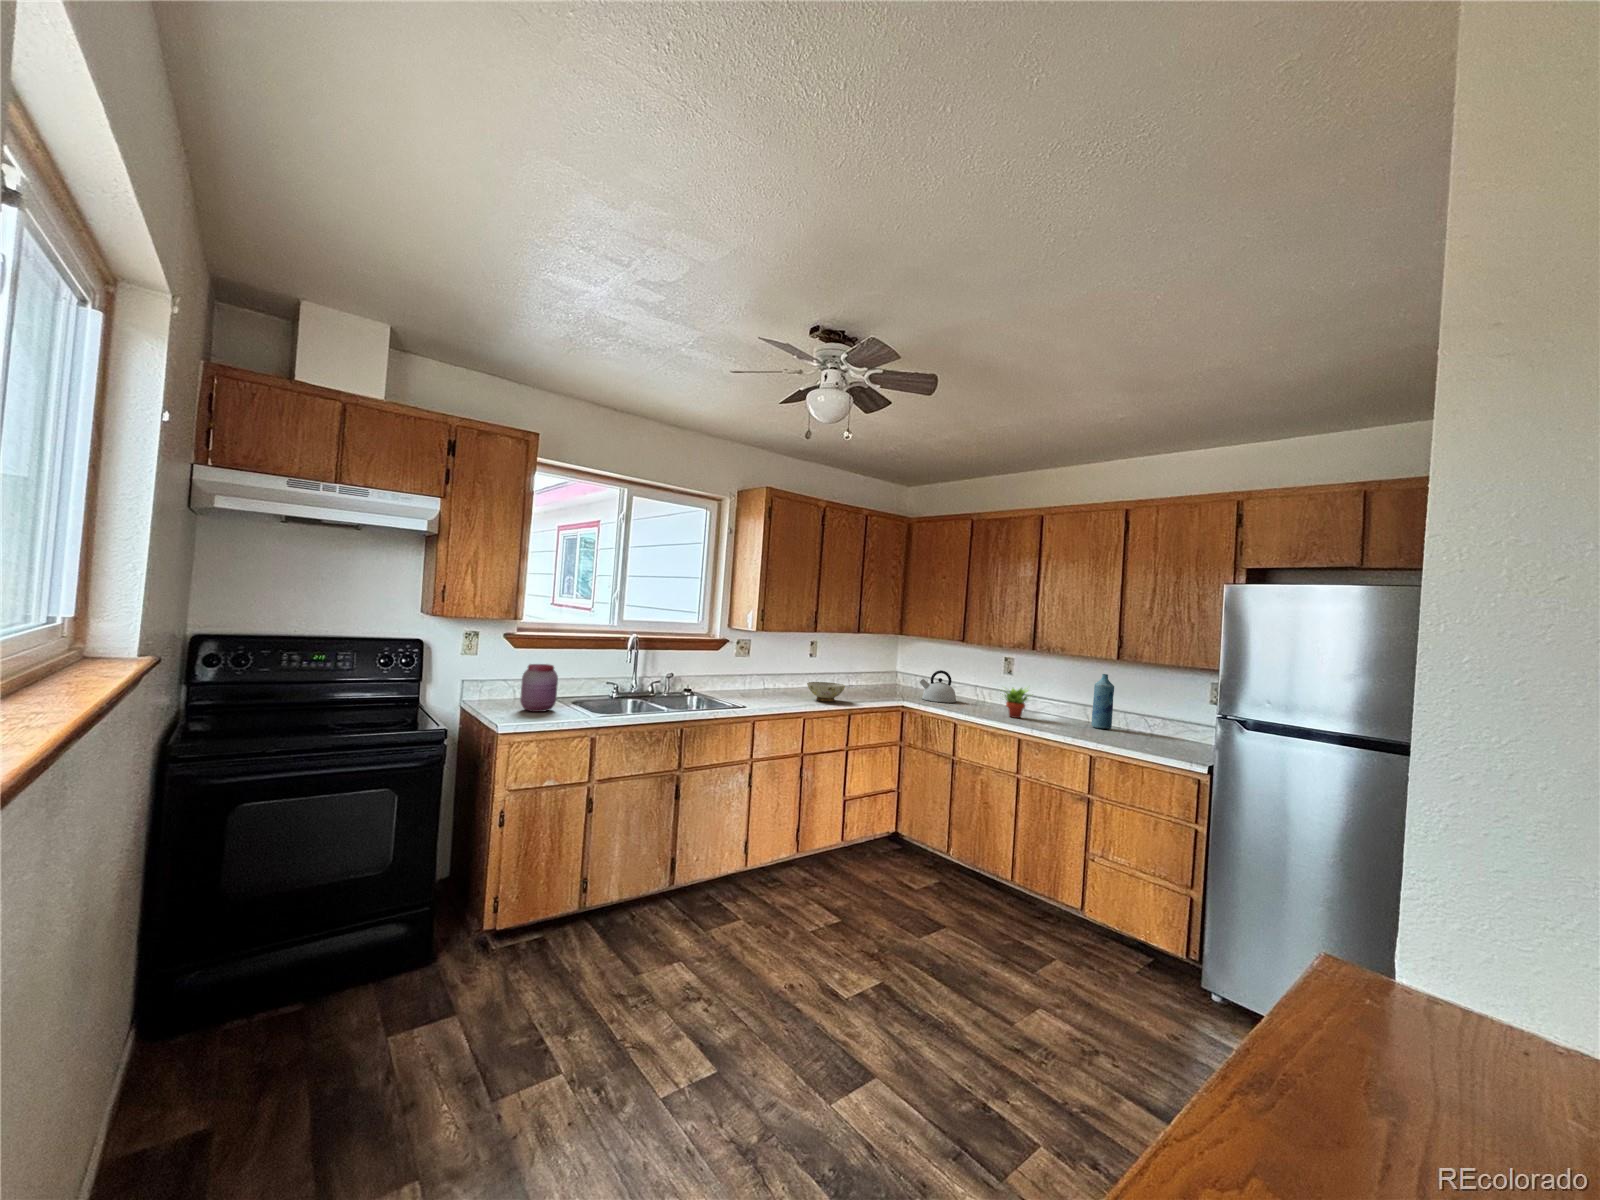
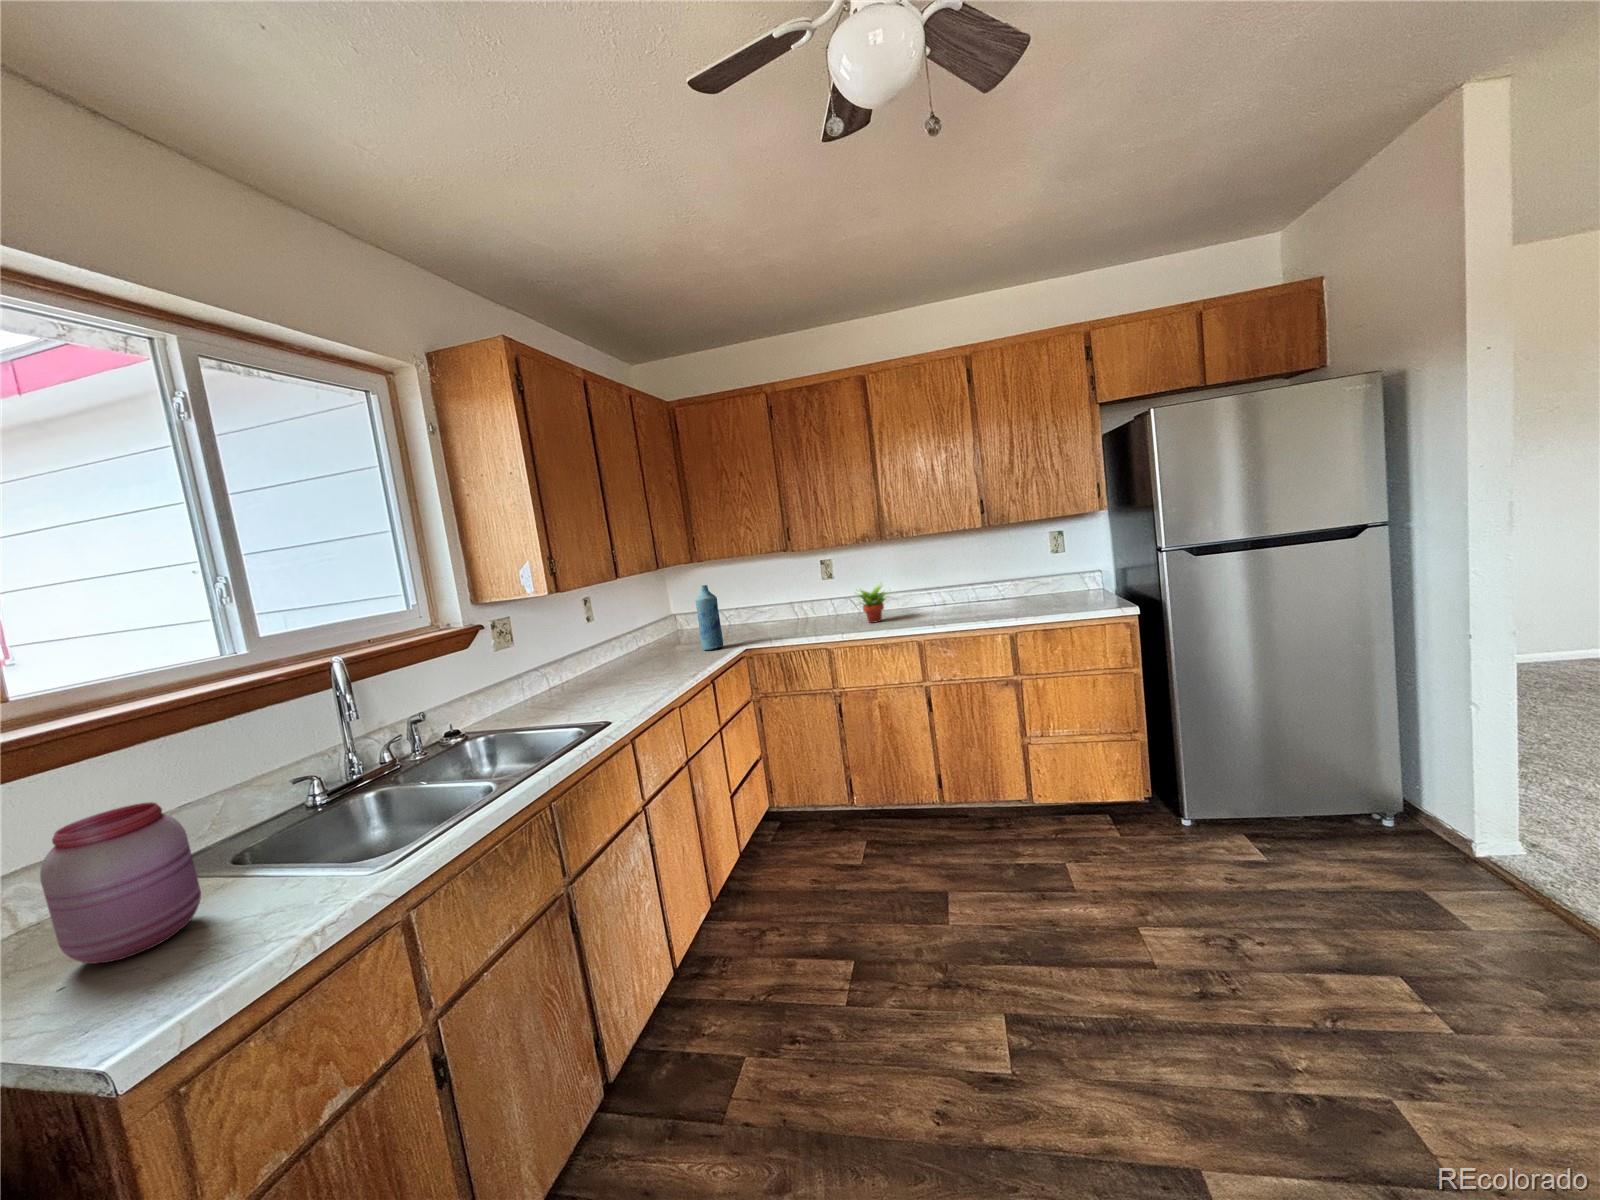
kettle: present [920,670,956,703] -> none [736,593,783,634]
bottle: present [1091,674,1114,729] -> present [695,585,723,650]
ceramic bowl: present [807,682,845,702] -> none [633,642,689,675]

